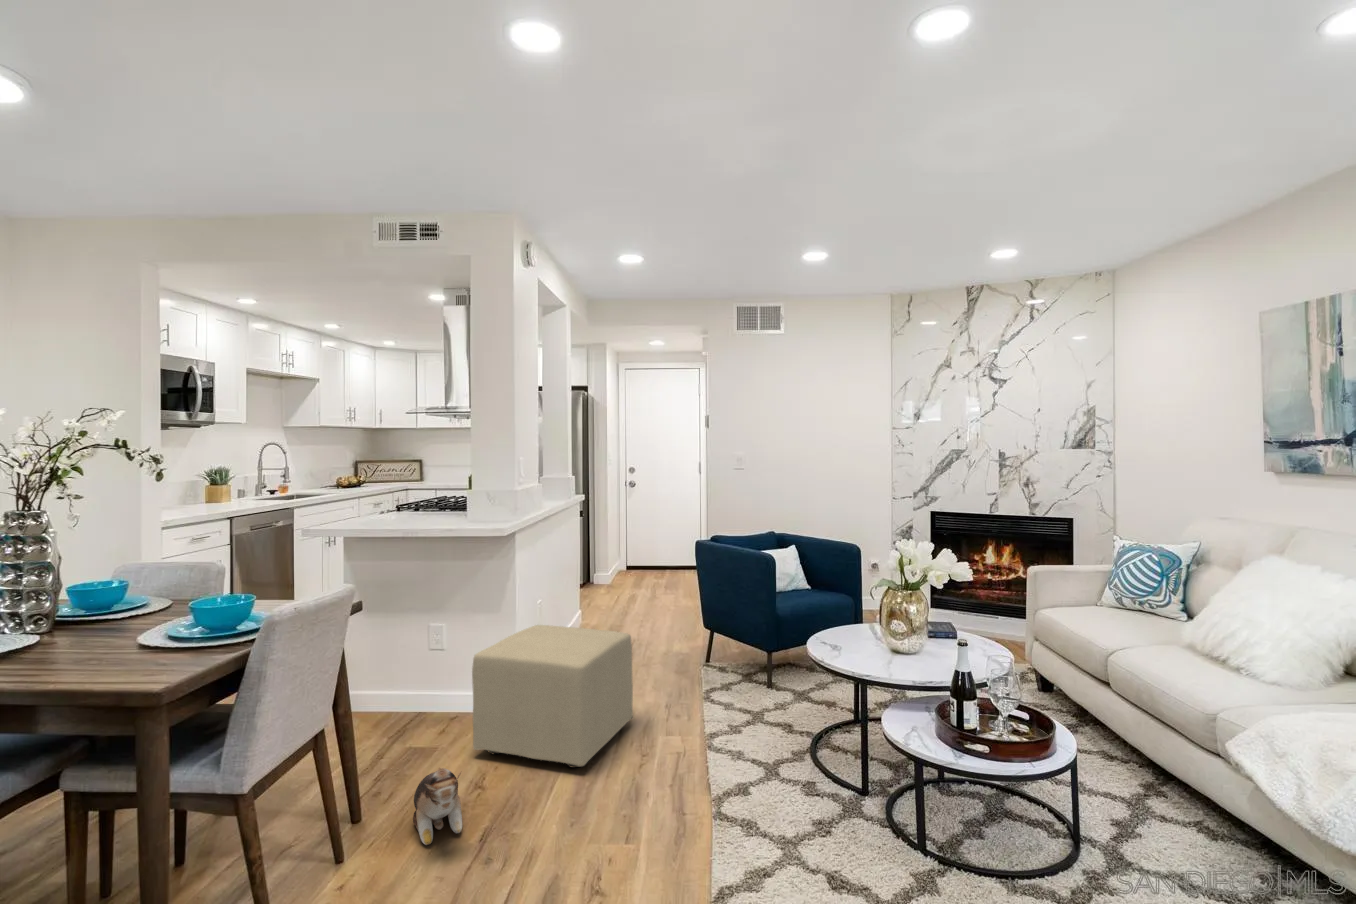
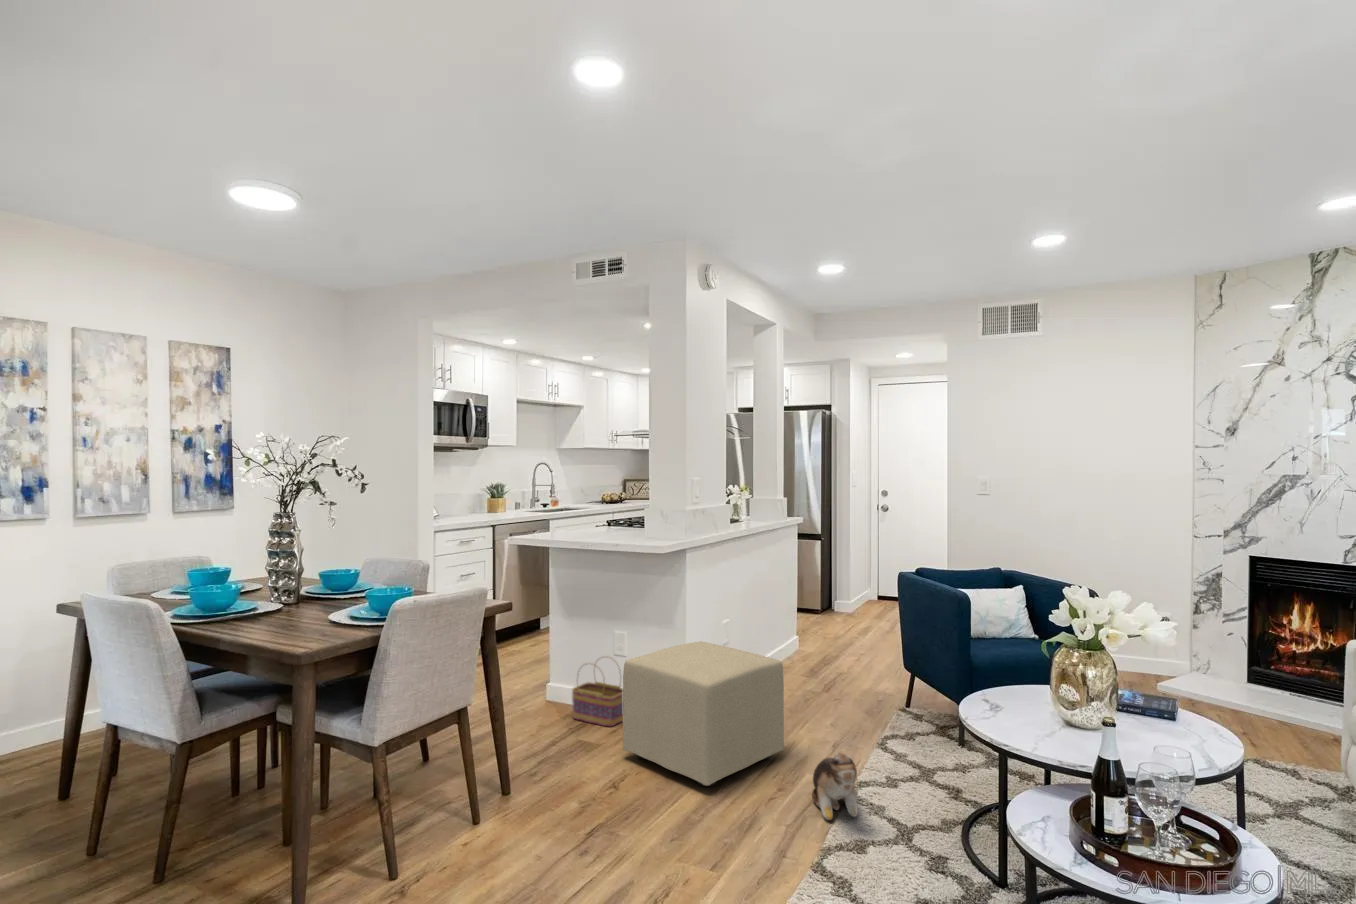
basket: none [388,654,453,729] -> present [572,657,623,727]
plush toy: present [413,768,462,845] -> present [812,753,859,820]

